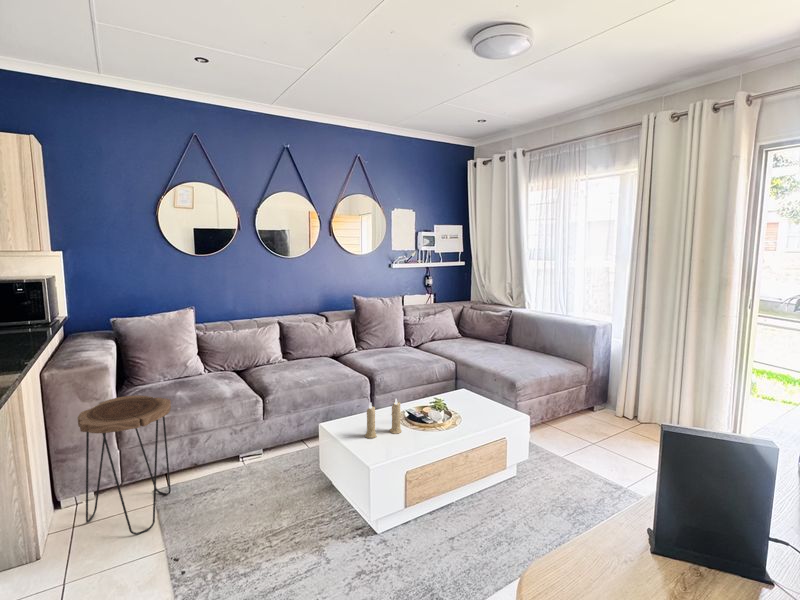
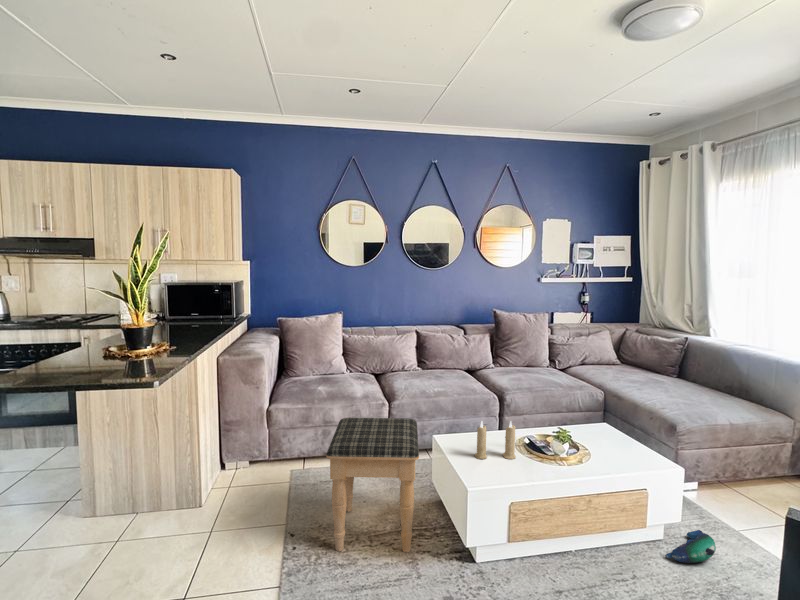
side table: present [78,395,171,535] -> none [234,384,305,506]
footstool: none [219,411,319,560] -> present [326,418,419,552]
plush toy: none [522,464,556,492] -> present [666,530,716,563]

